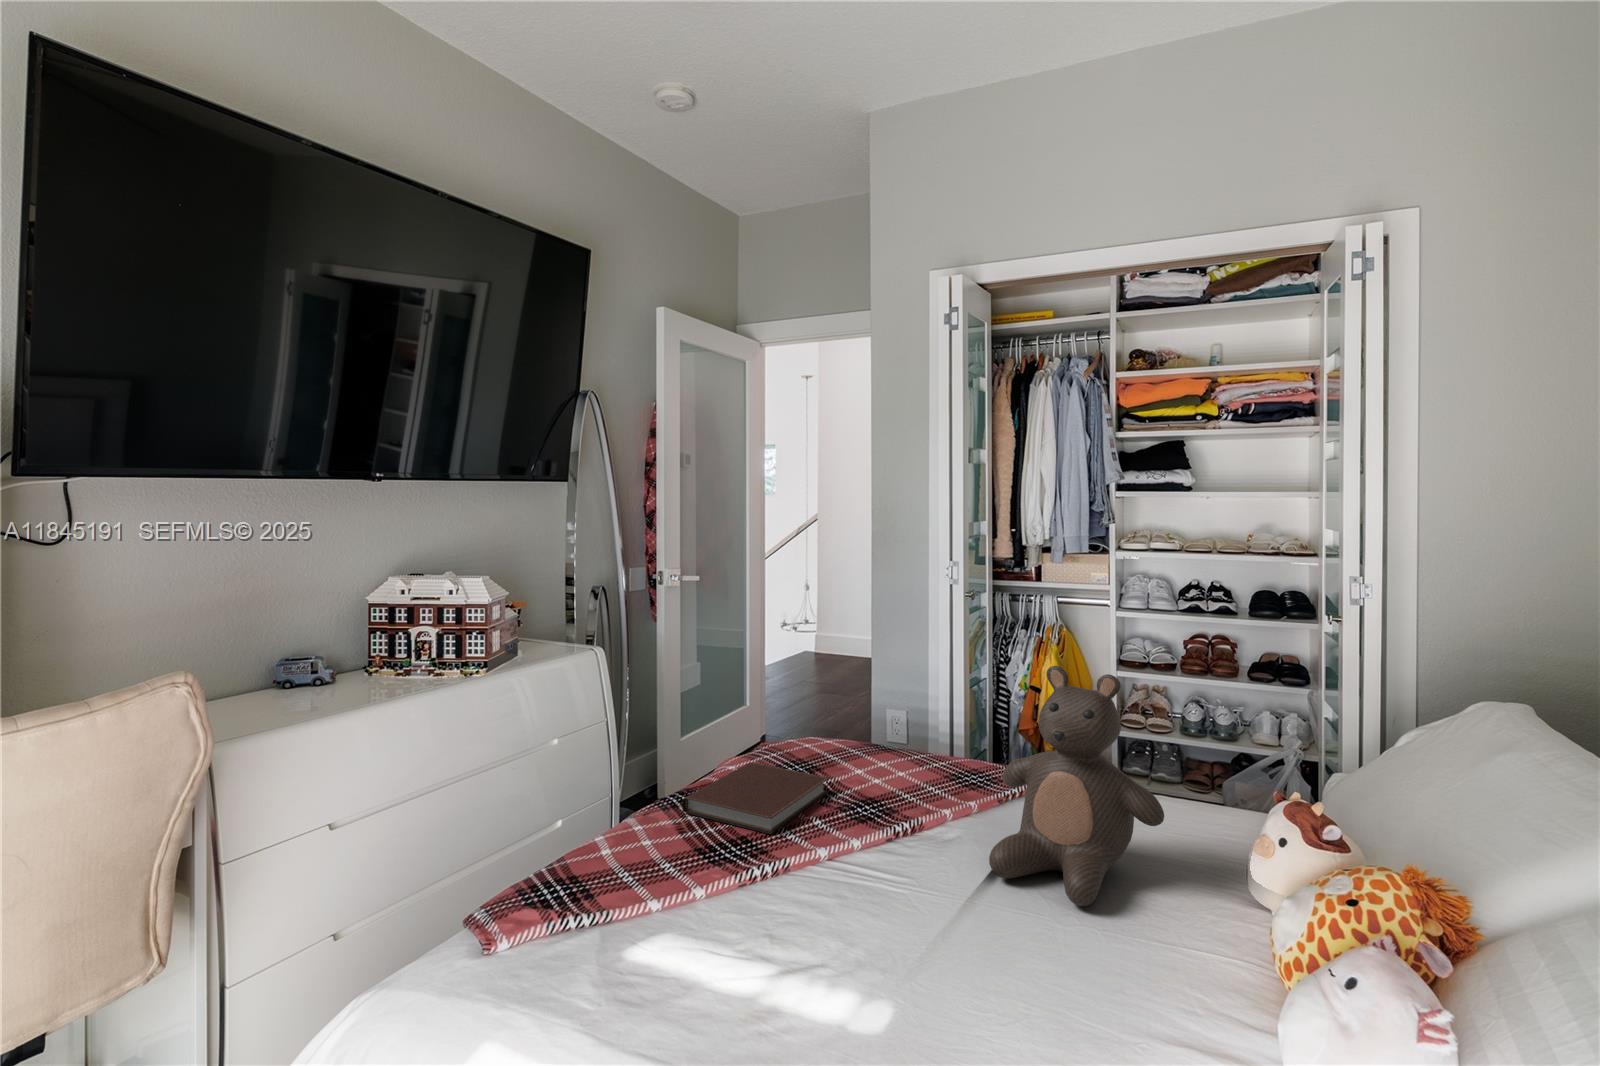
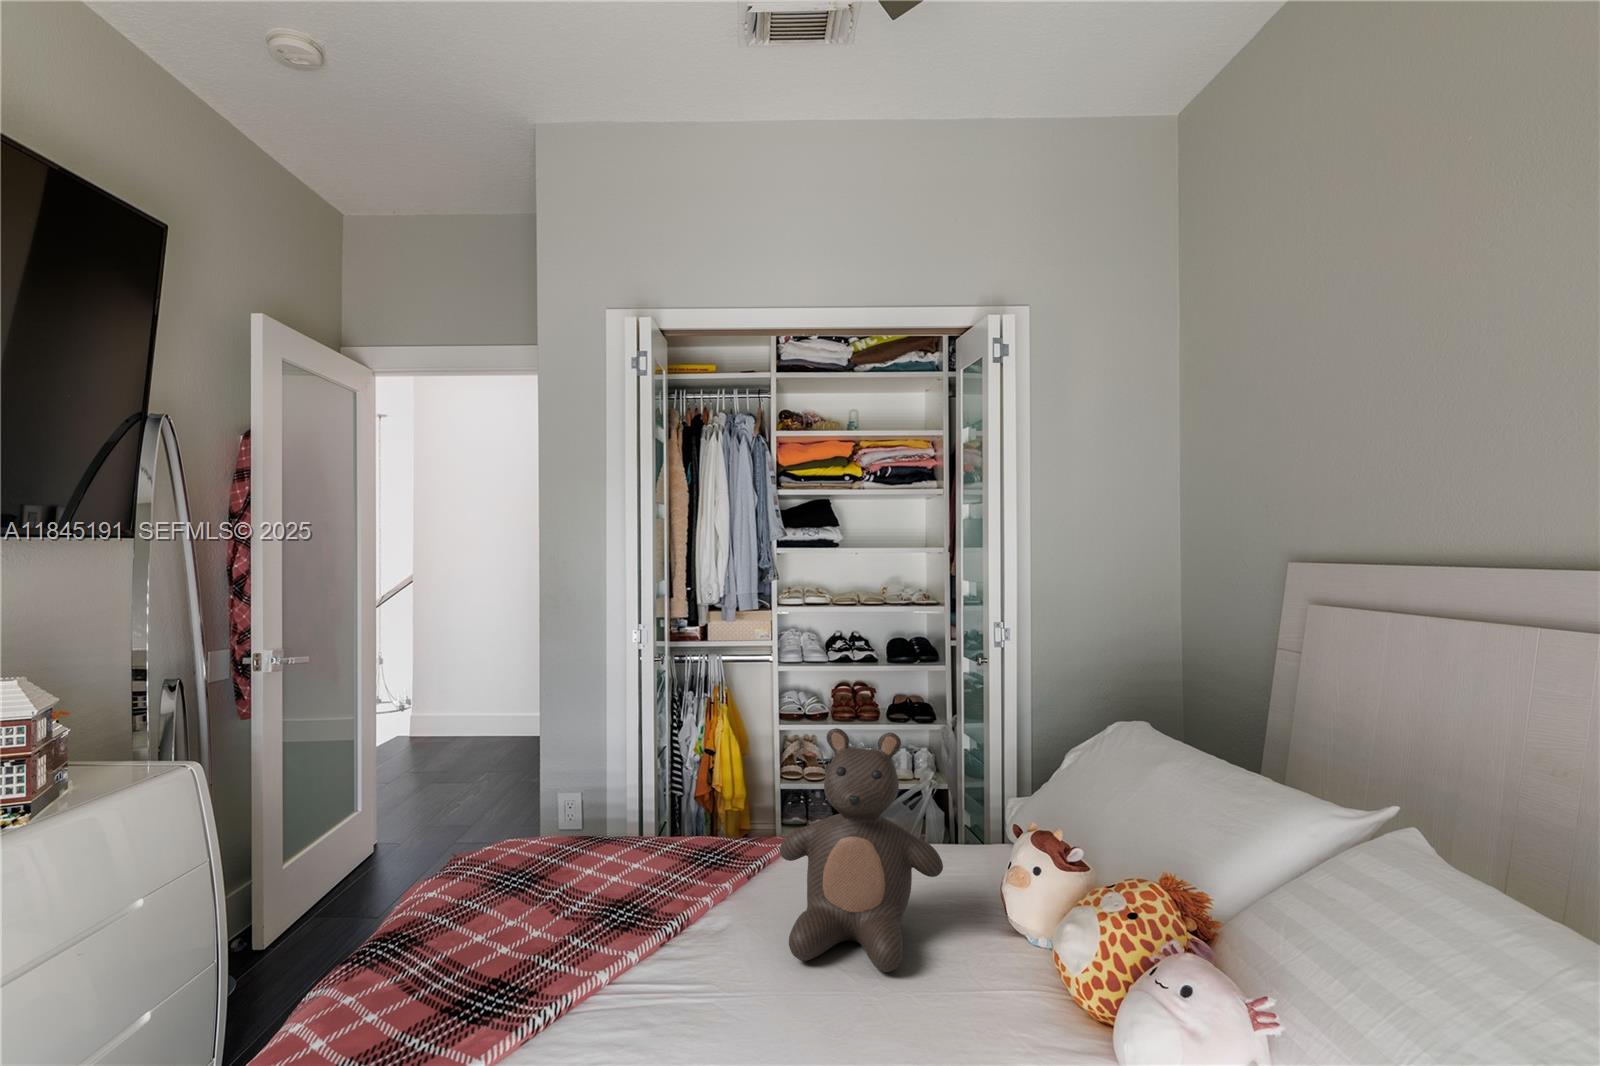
notebook: present [682,762,829,834] -> none [396,883,572,969]

